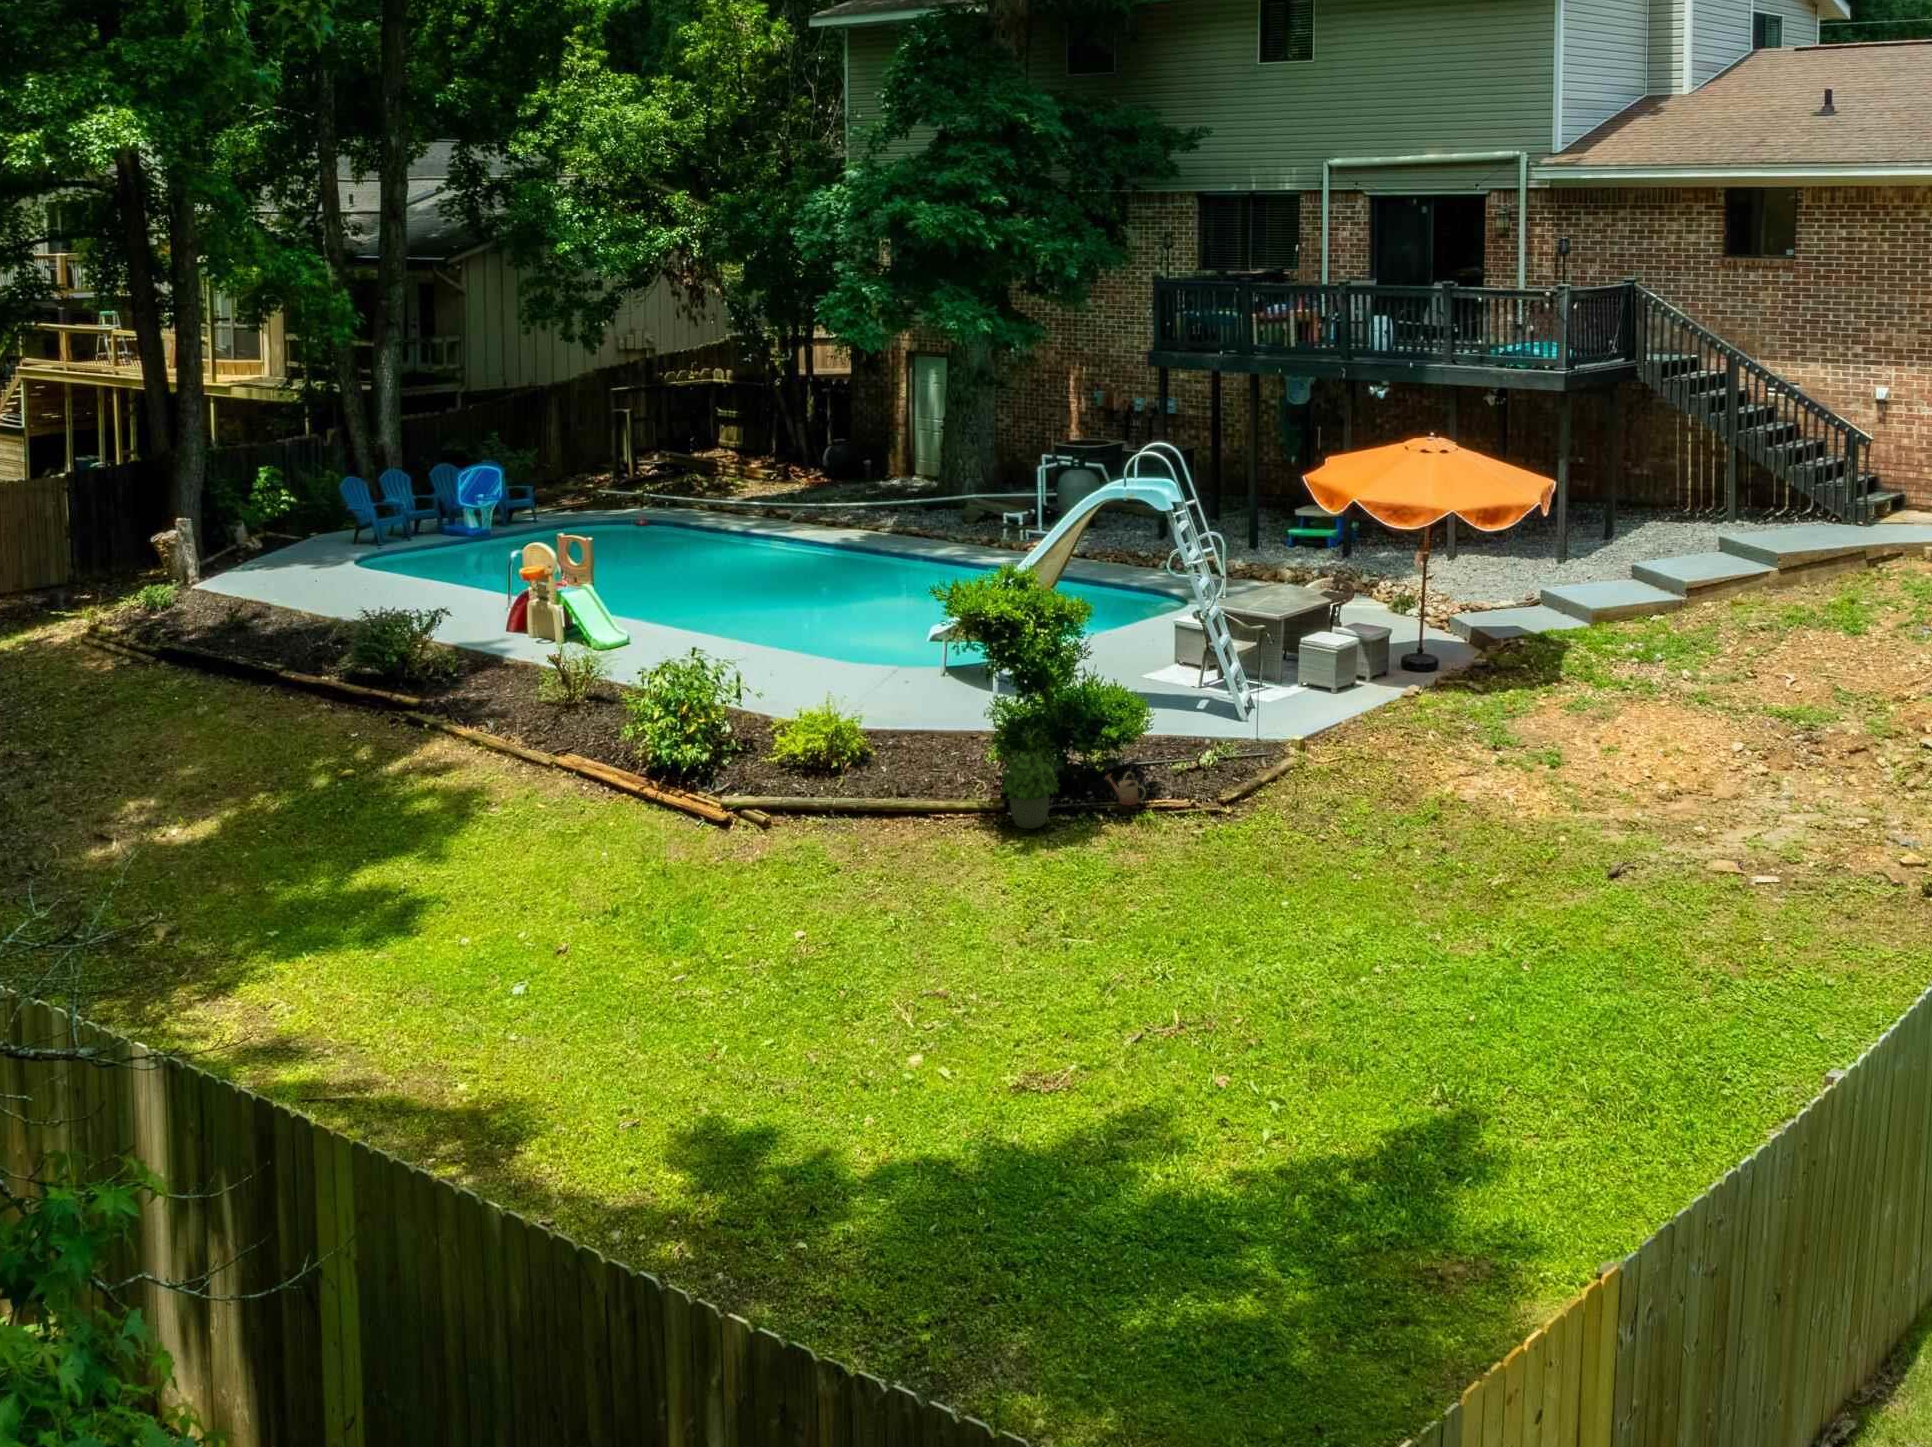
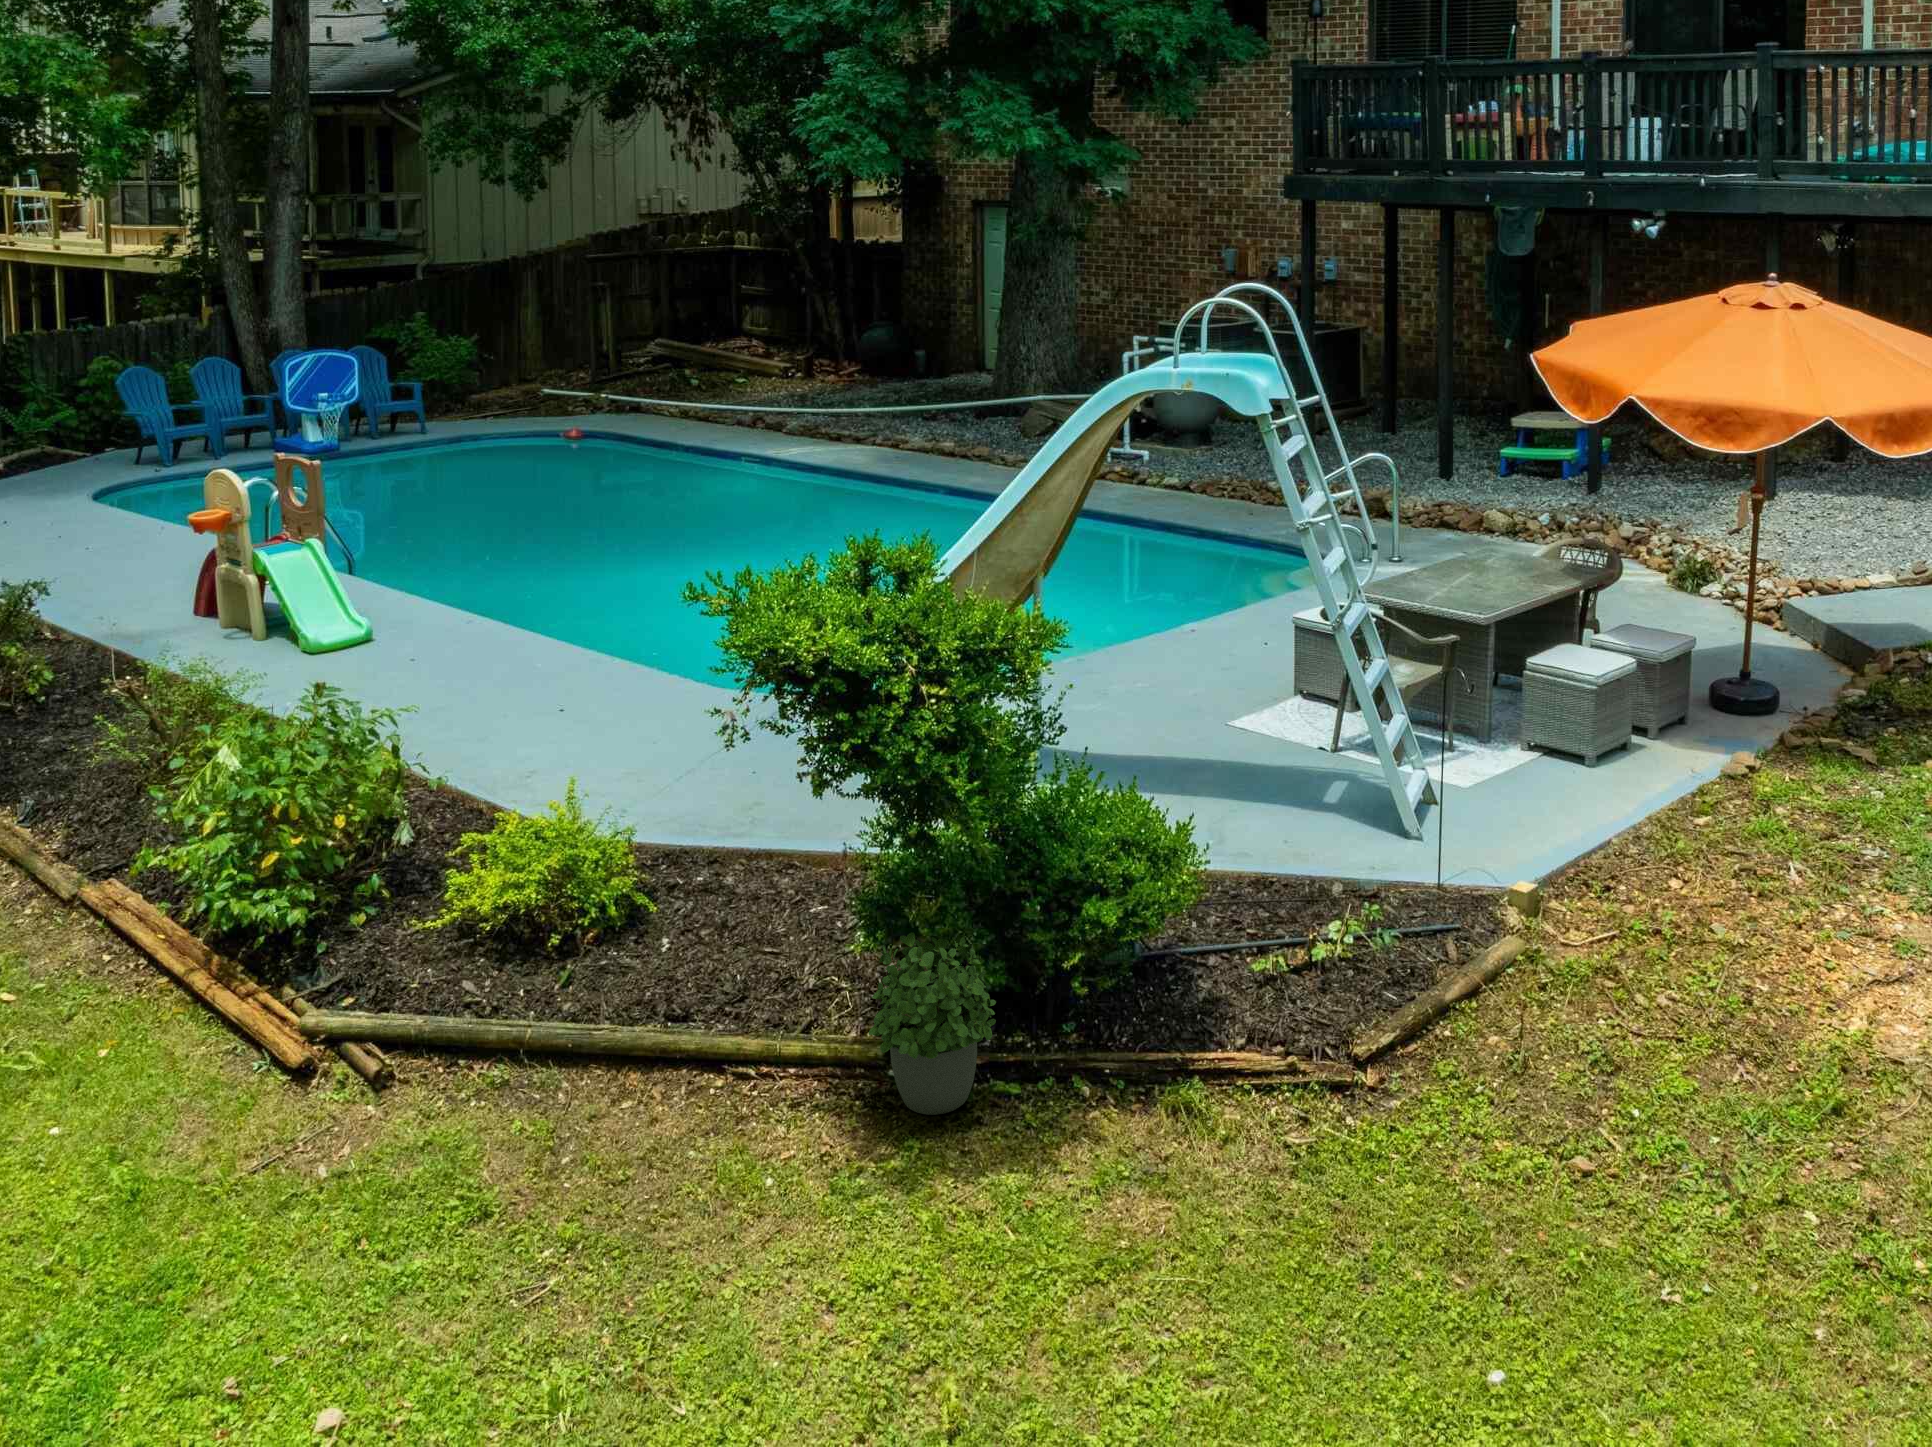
watering can: present [1105,773,1146,805] -> none [1109,974,1194,1050]

